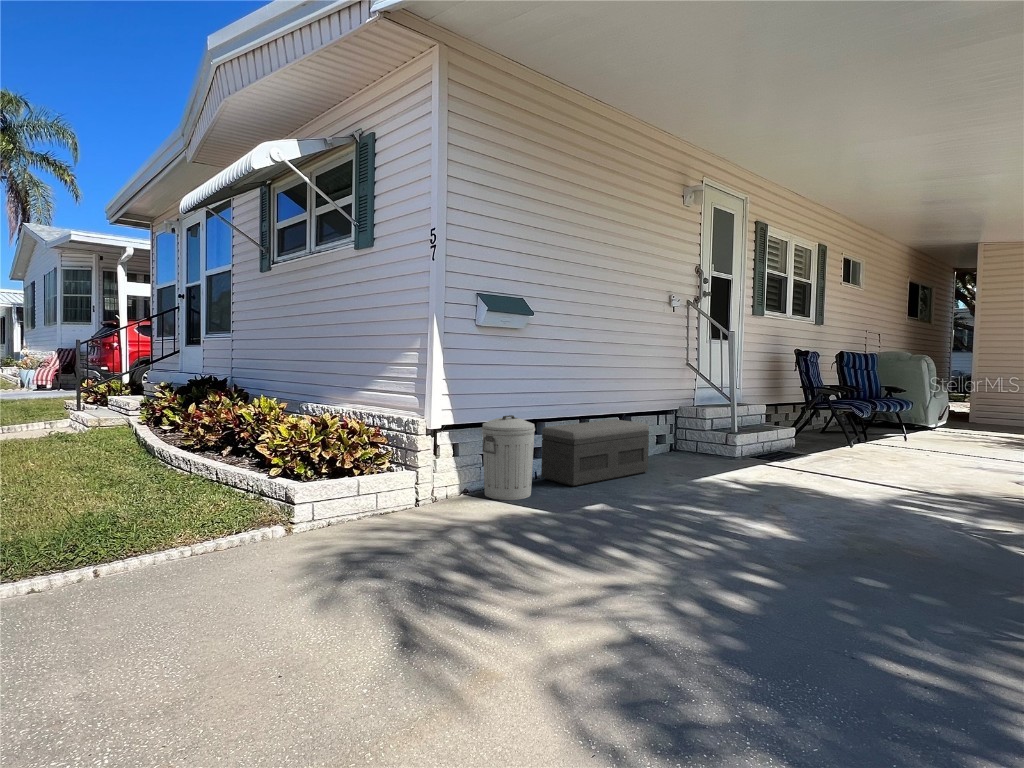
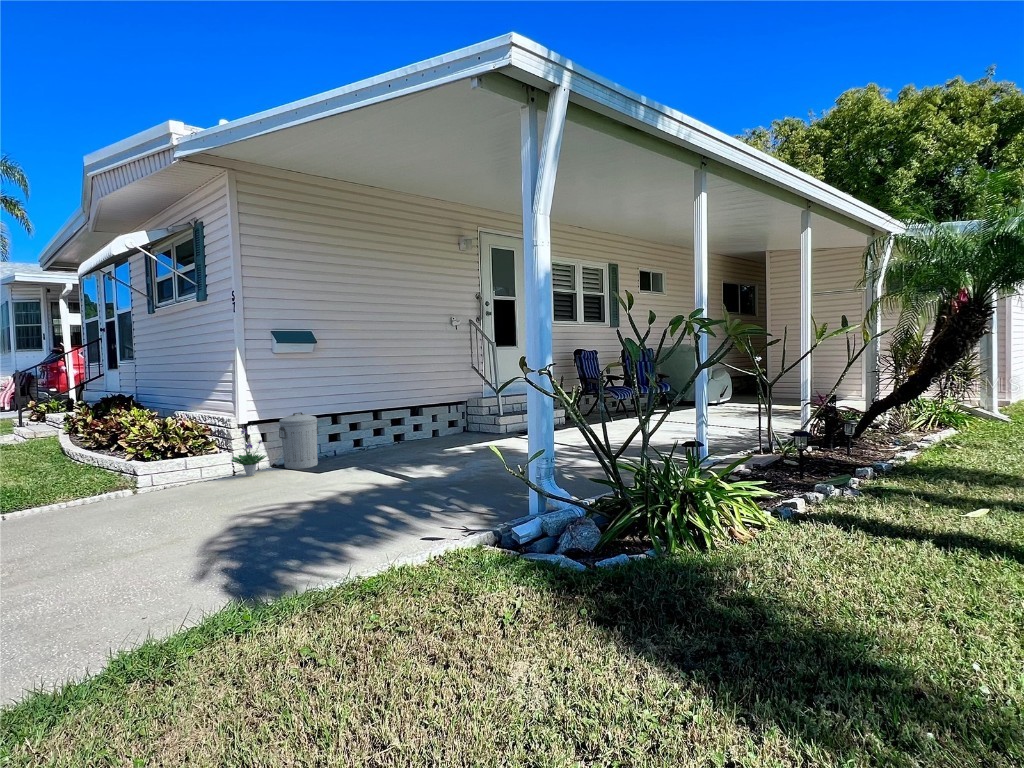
storage bench: present [541,420,649,487] -> none [336,411,420,459]
potted plant: none [422,436,474,509] -> present [231,429,266,476]

